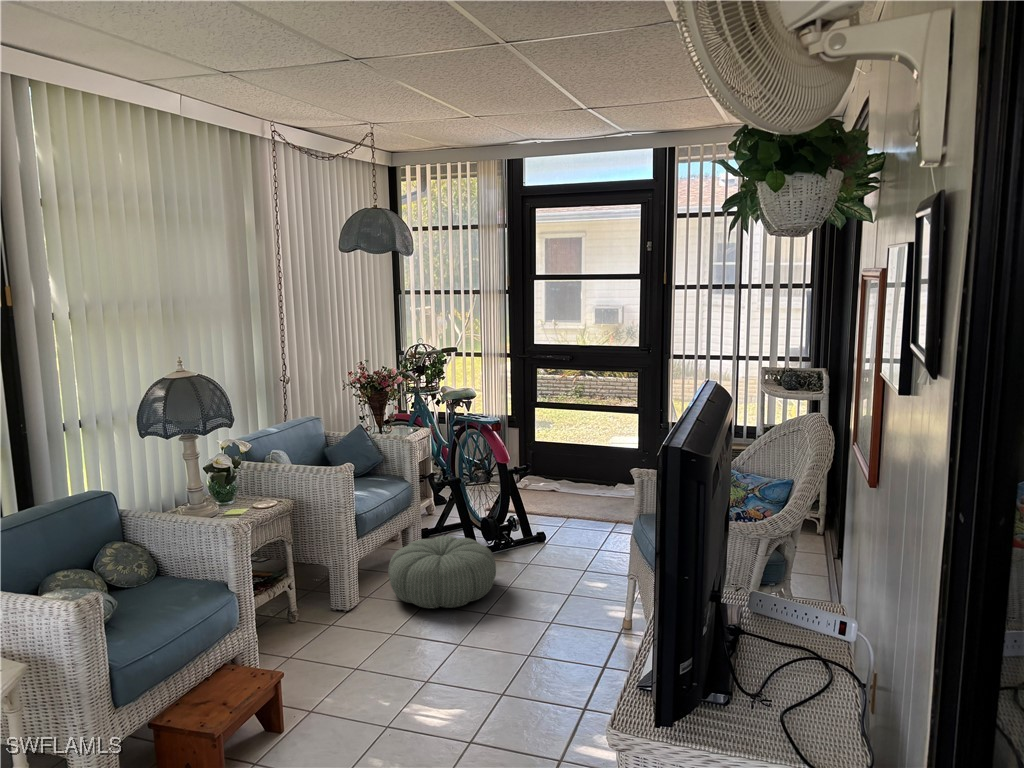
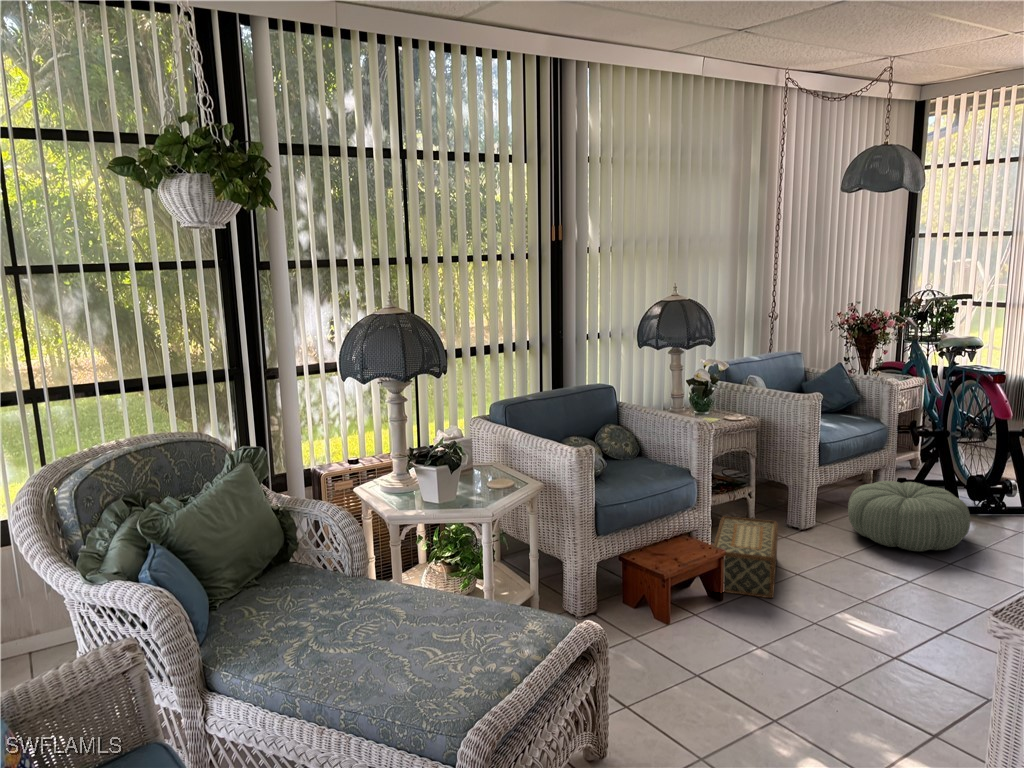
woven basket: none [265,614,340,722] -> present [714,516,778,598]

